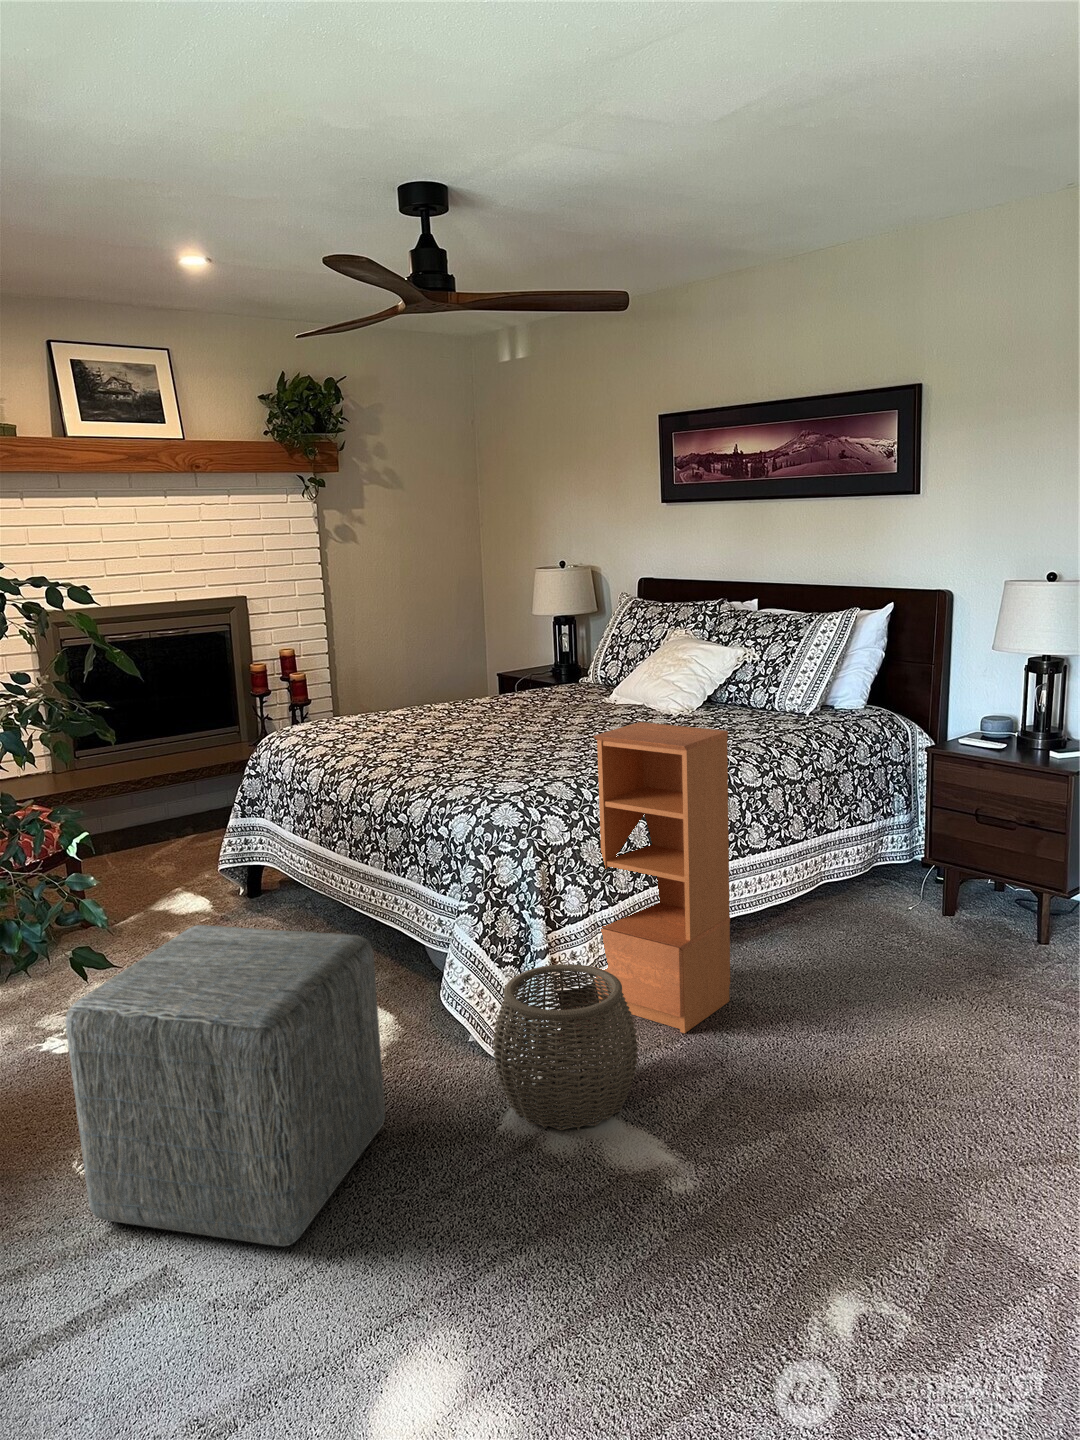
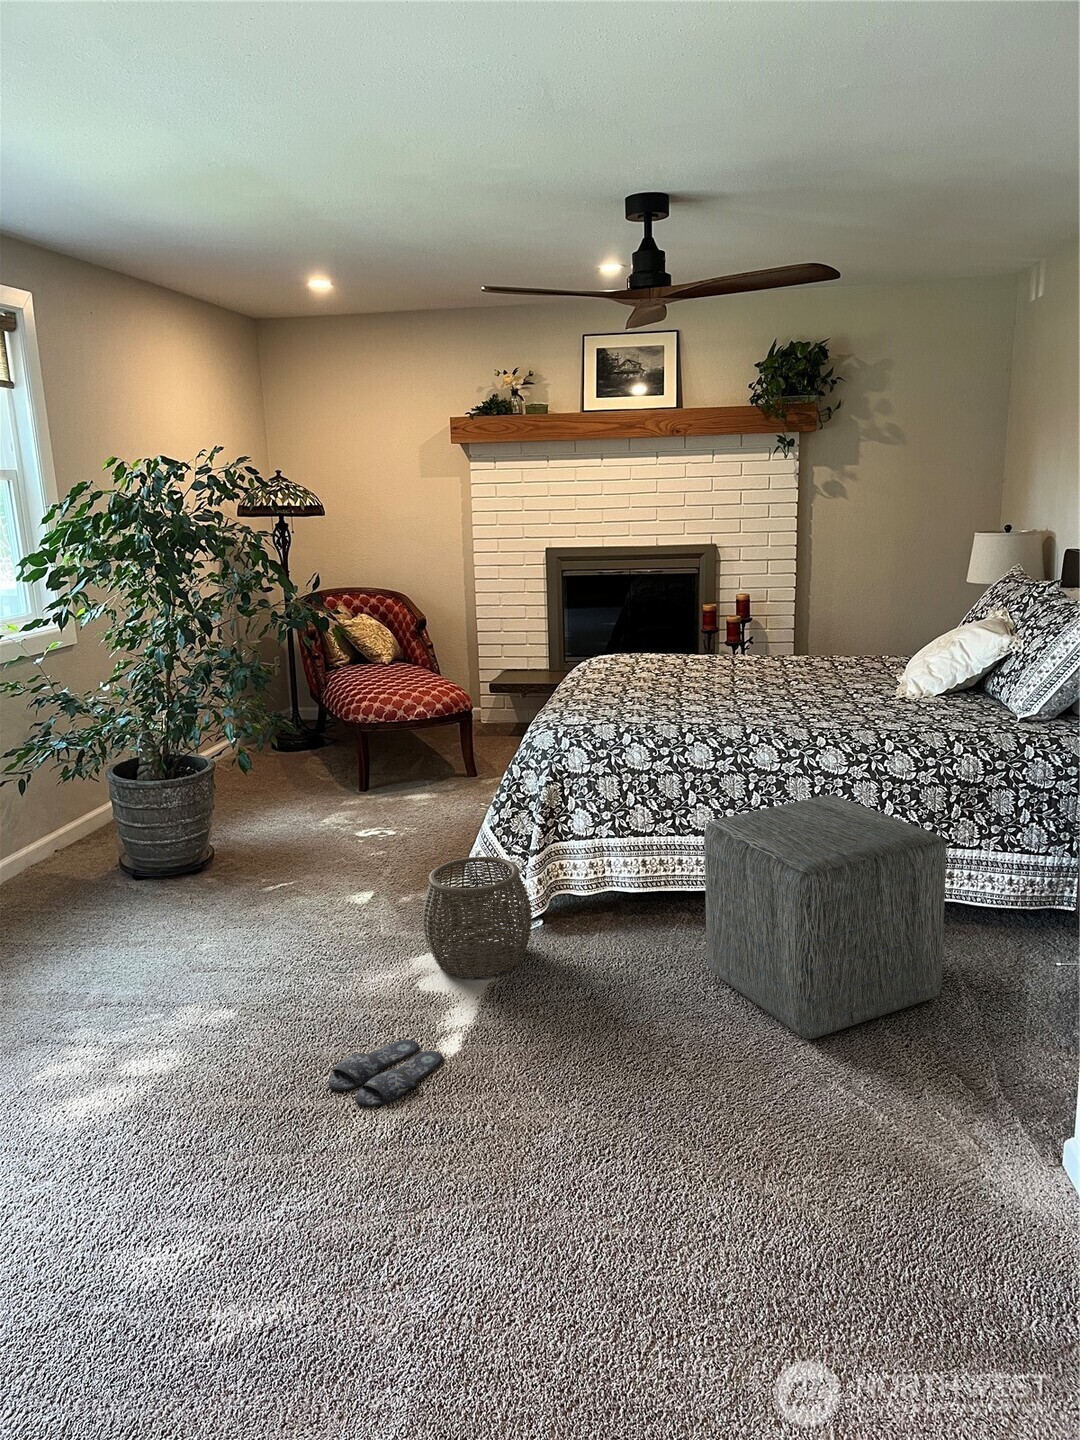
bookcase: present [594,722,730,1033] -> none [608,686,702,957]
ottoman: present [65,925,385,1246] -> present [704,795,946,1039]
slippers: none [683,1197,815,1299] -> present [328,1039,443,1106]

